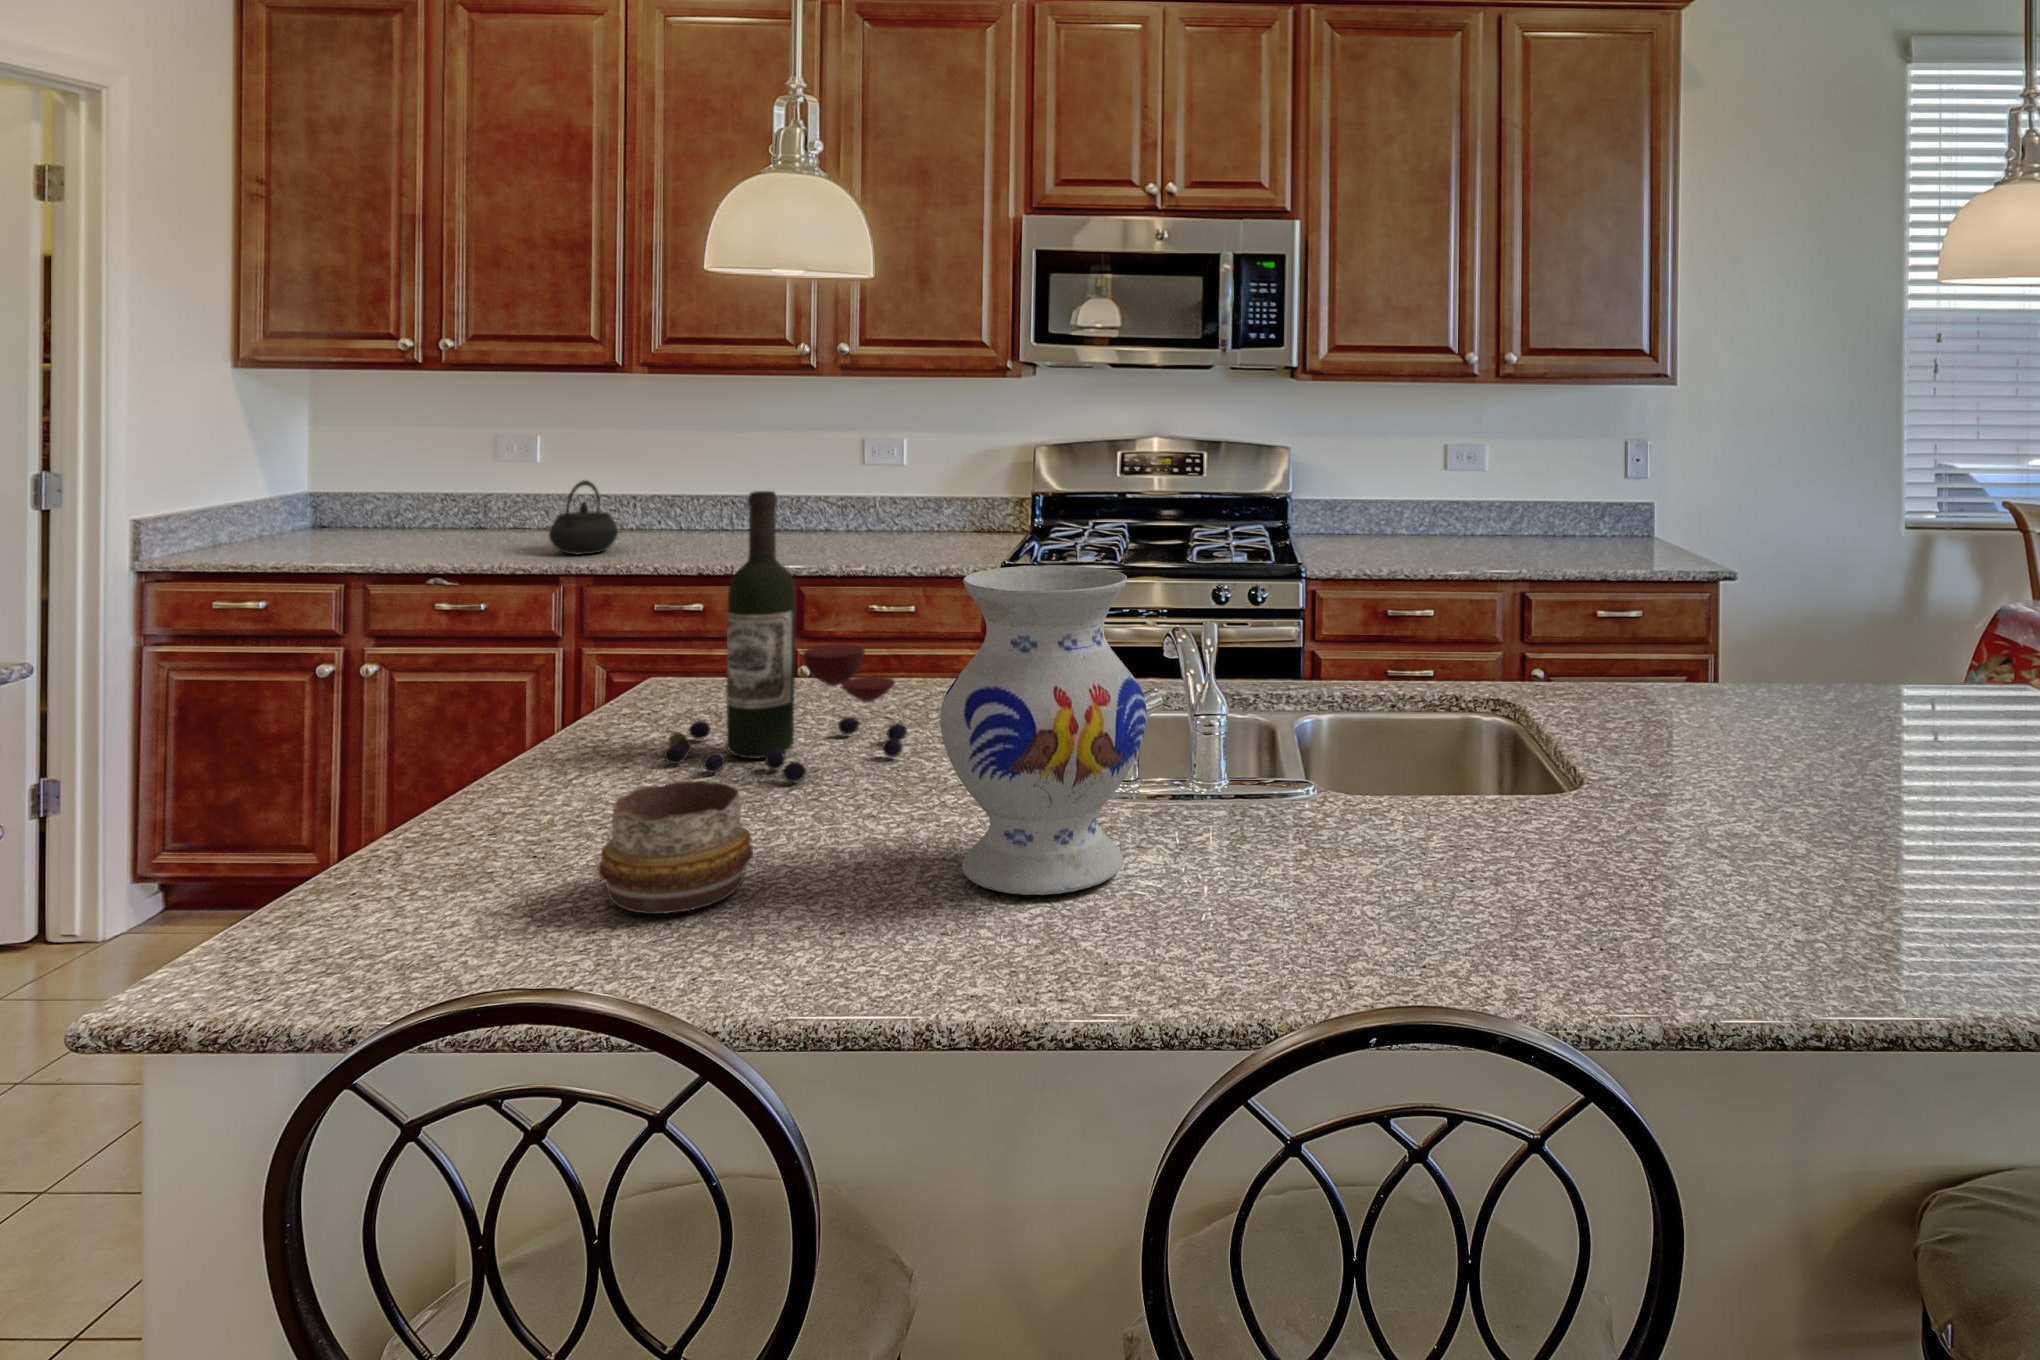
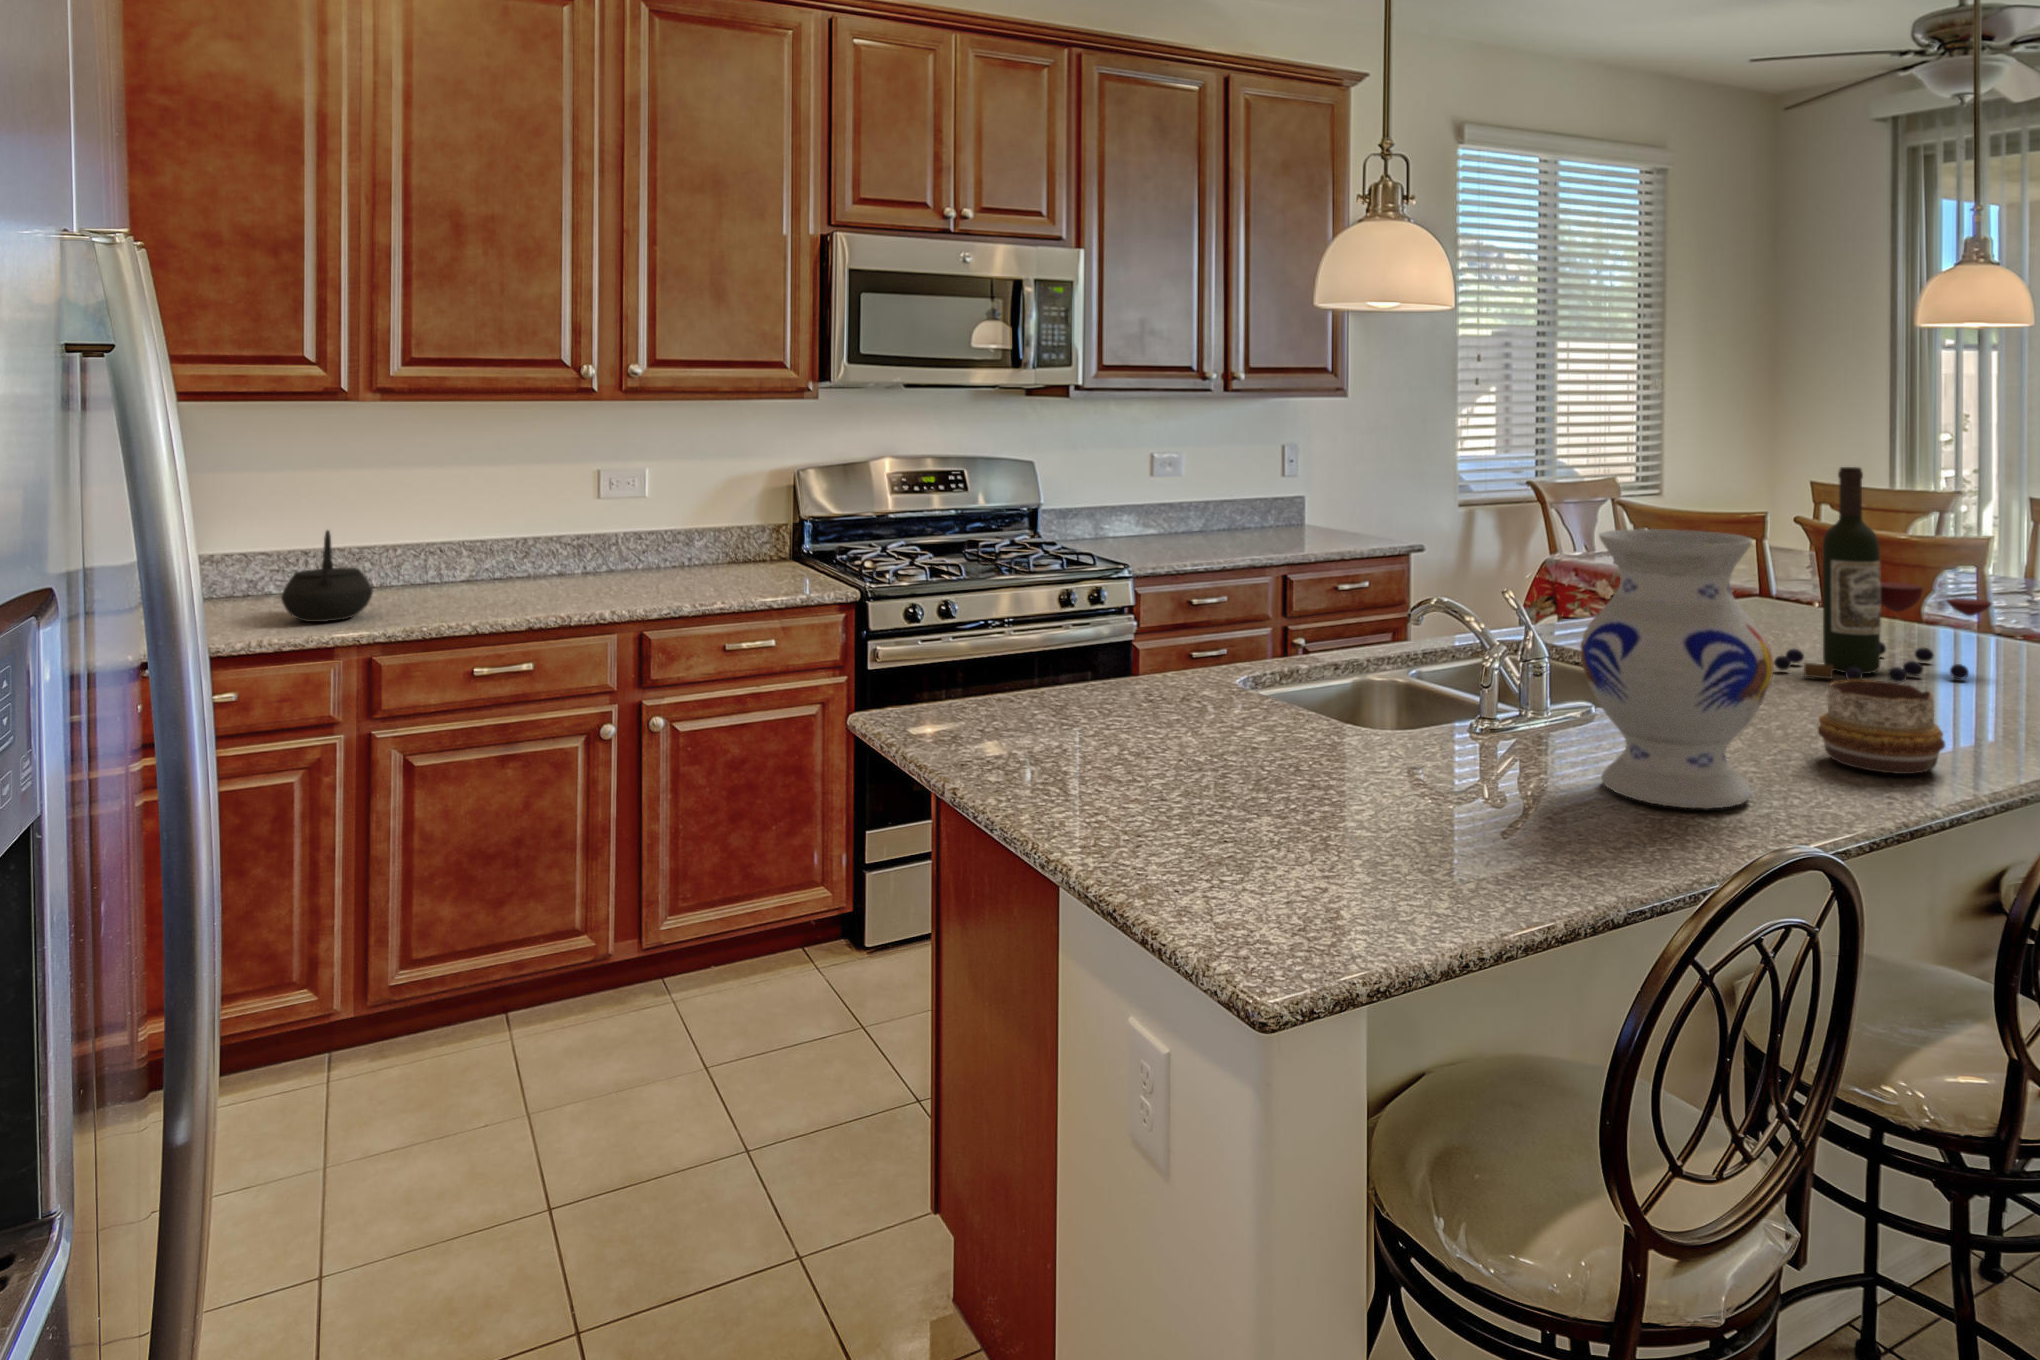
wine bottle: present [664,491,907,782] -> present [1774,467,1992,682]
decorative bowl: present [598,781,753,914] -> present [1818,680,1945,774]

